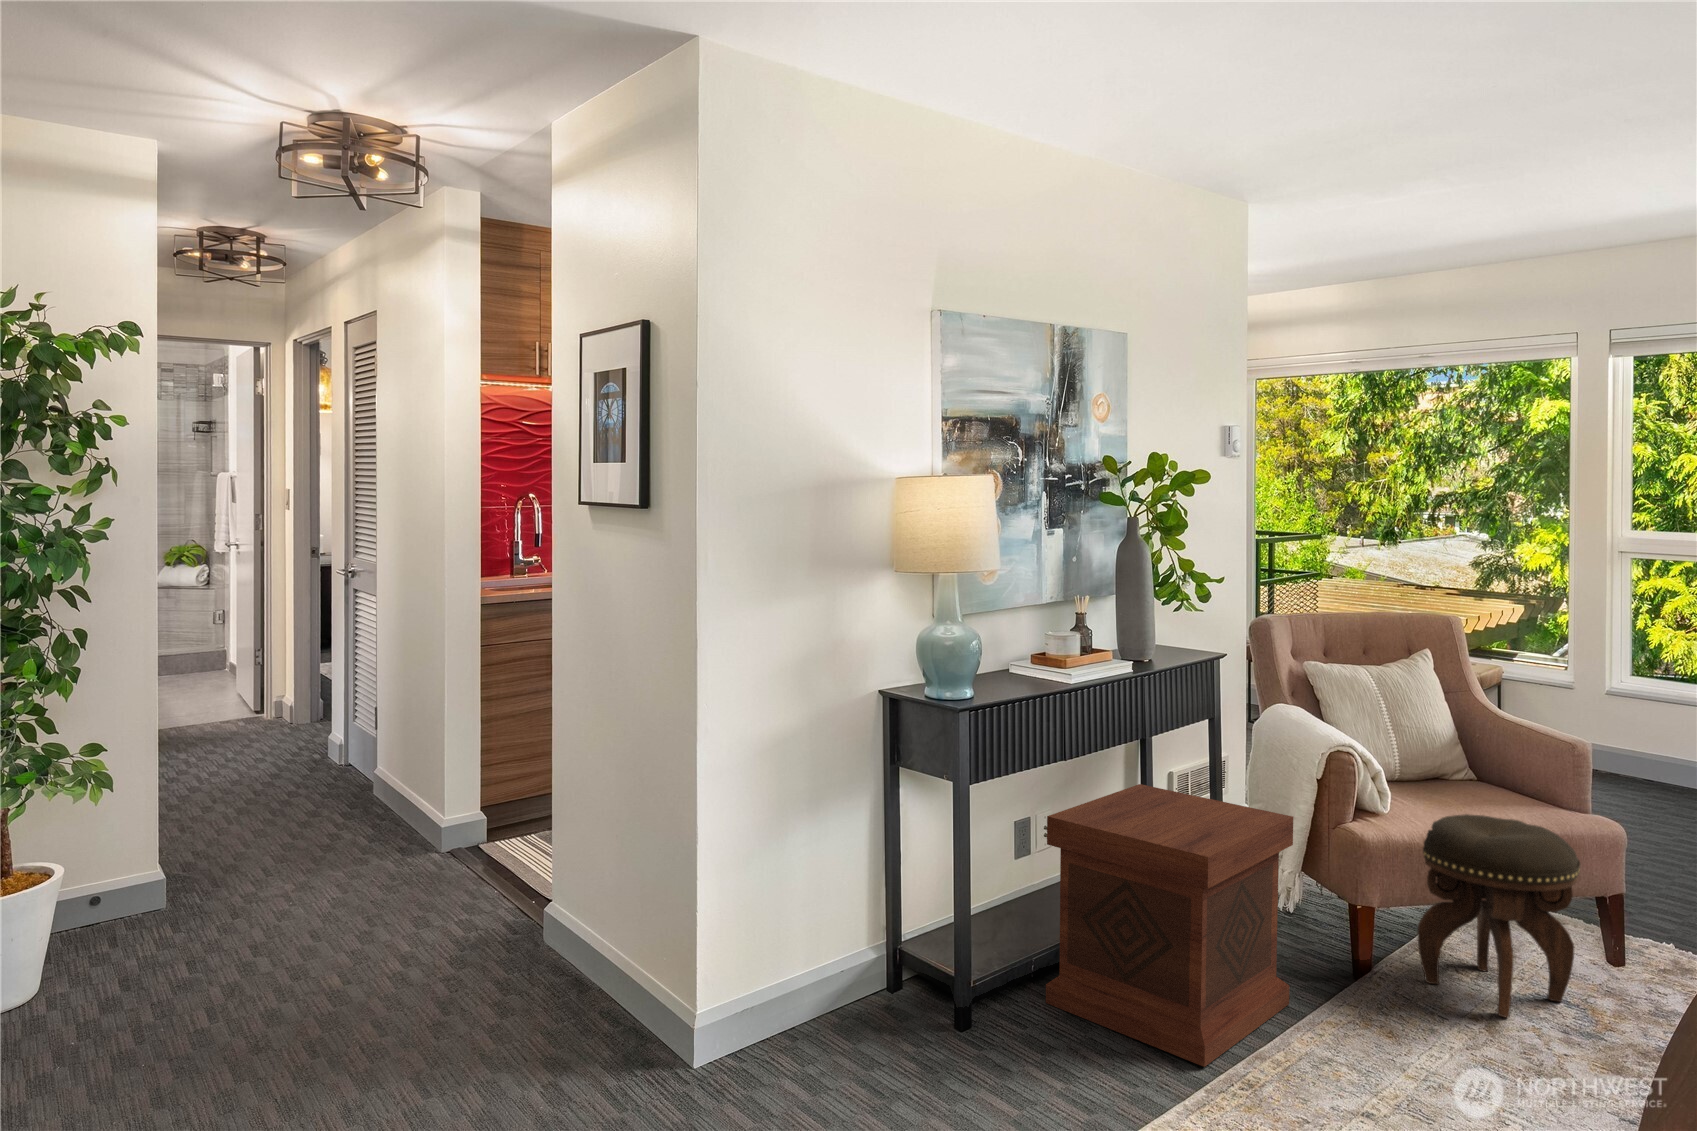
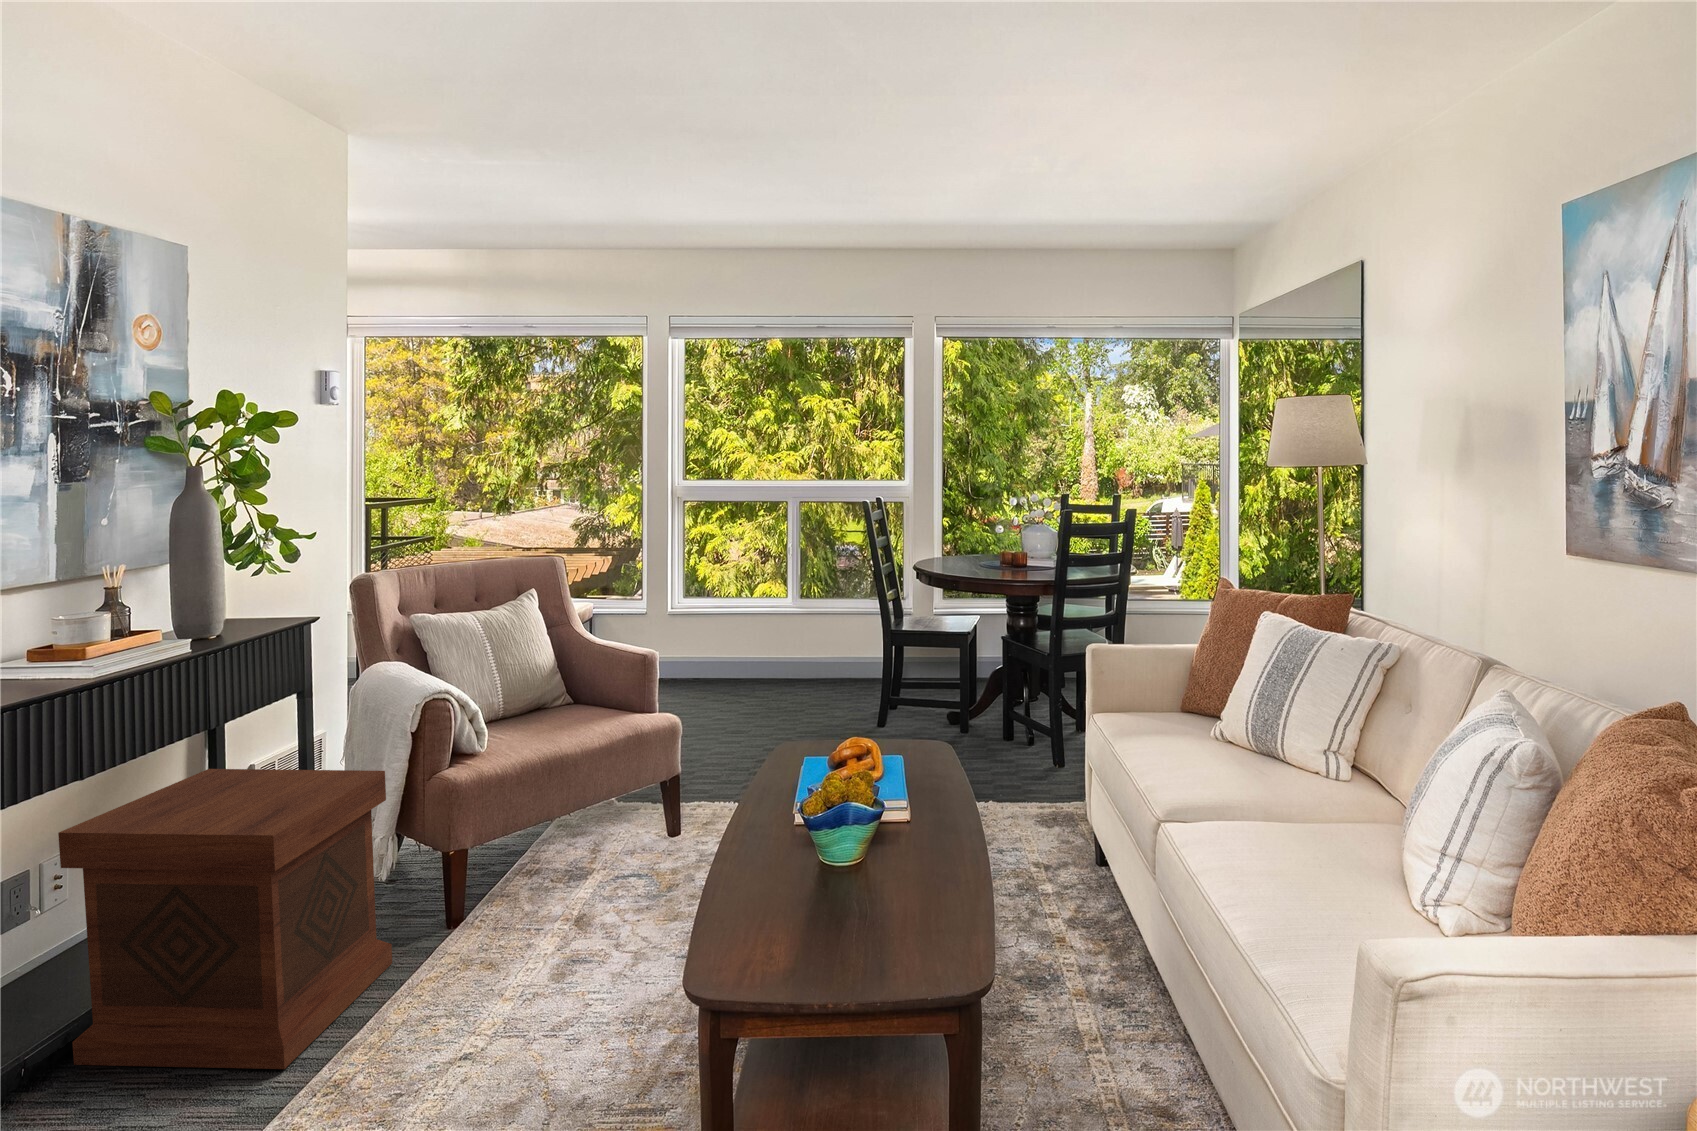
footstool: present [1418,814,1580,1017] -> none [515,734,643,911]

